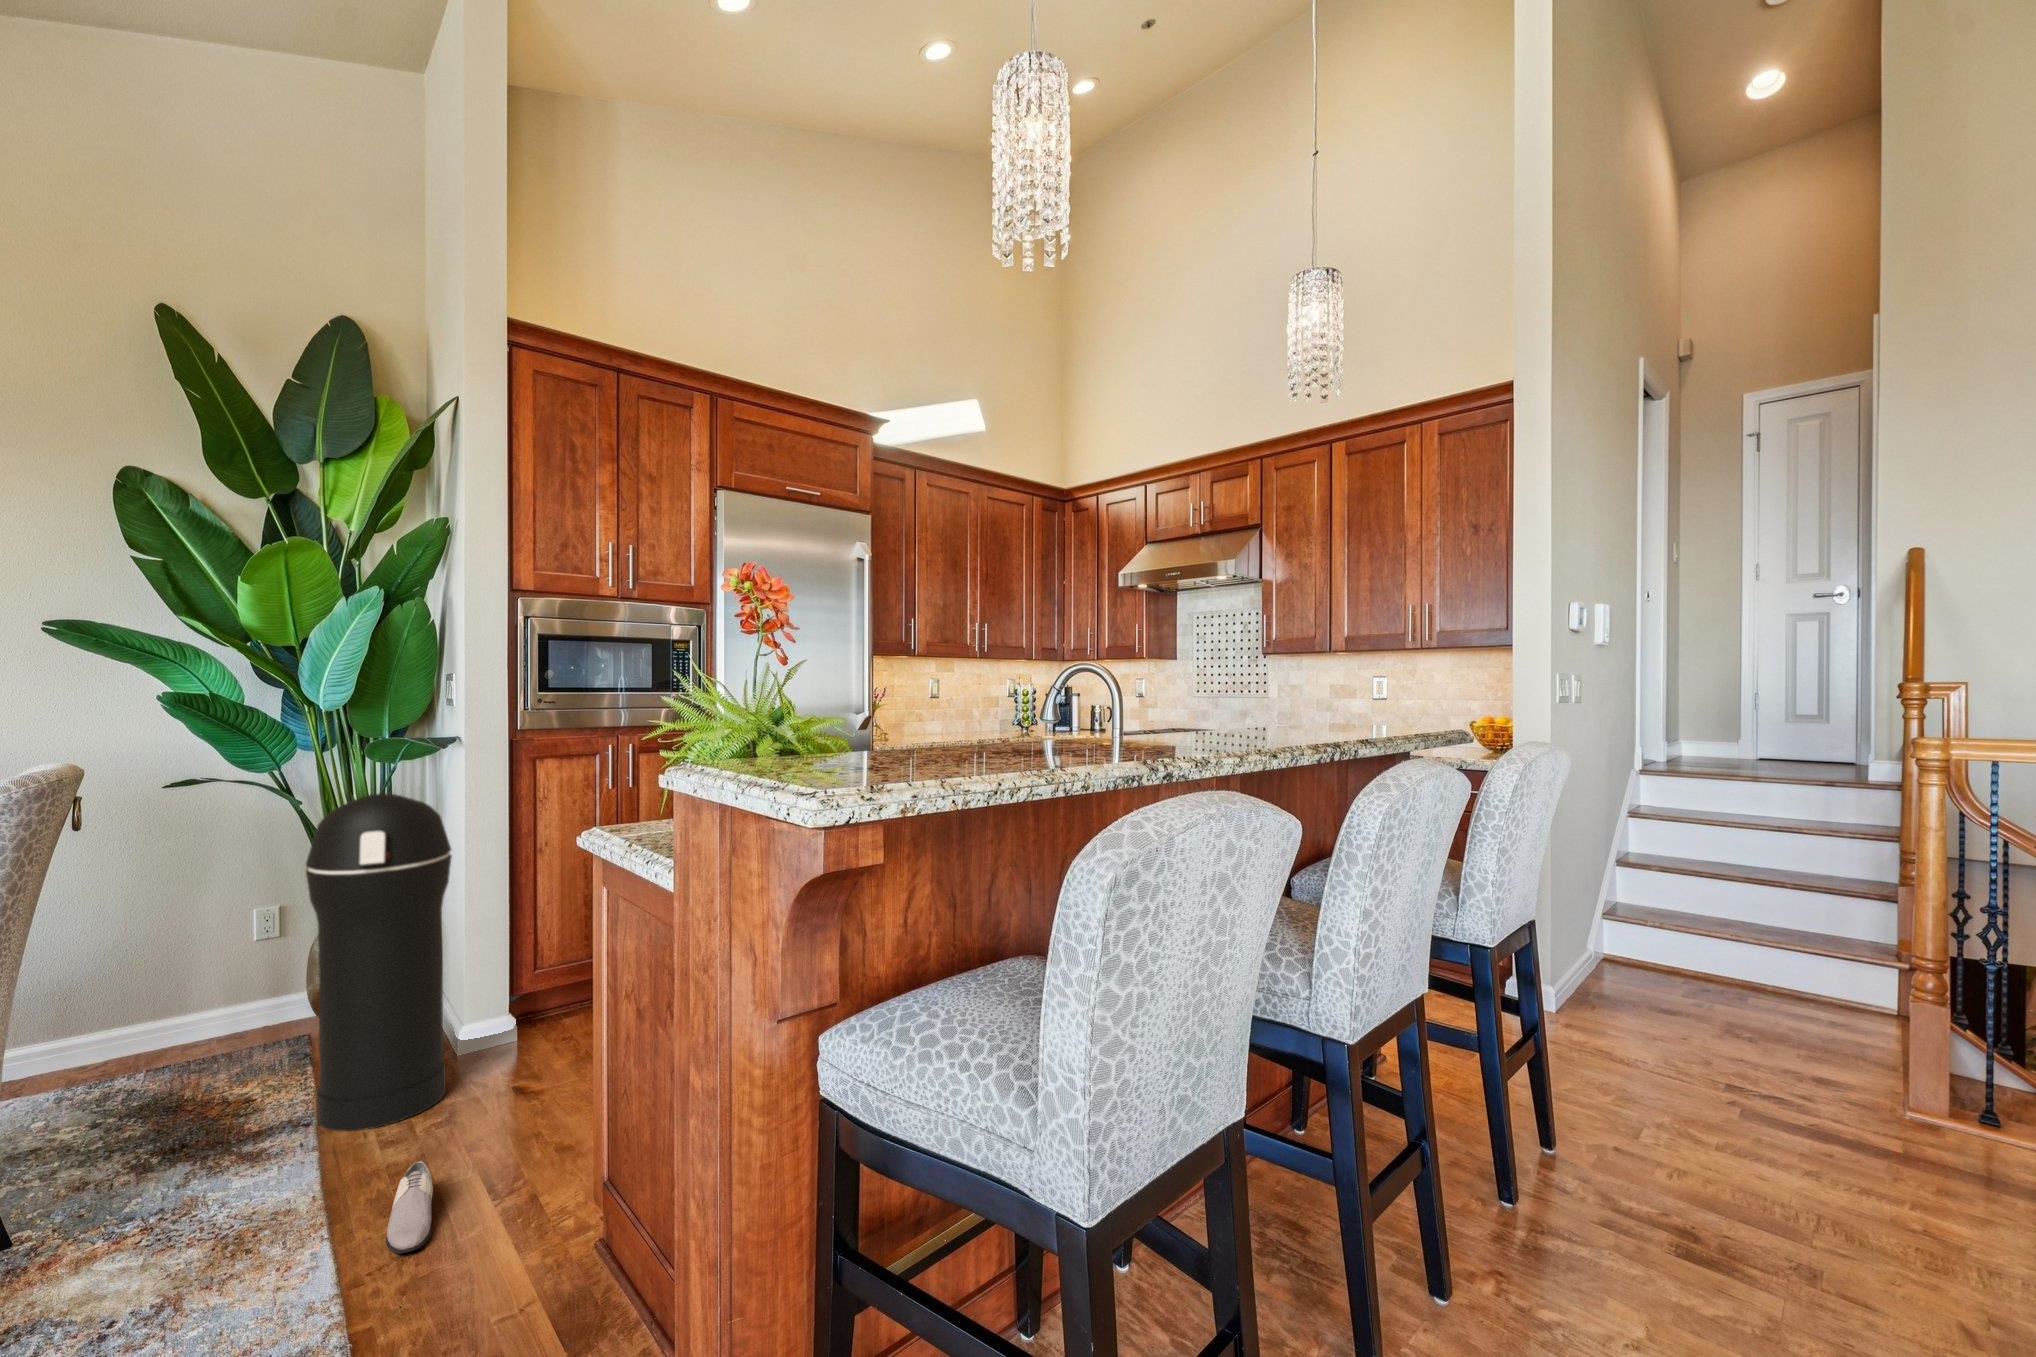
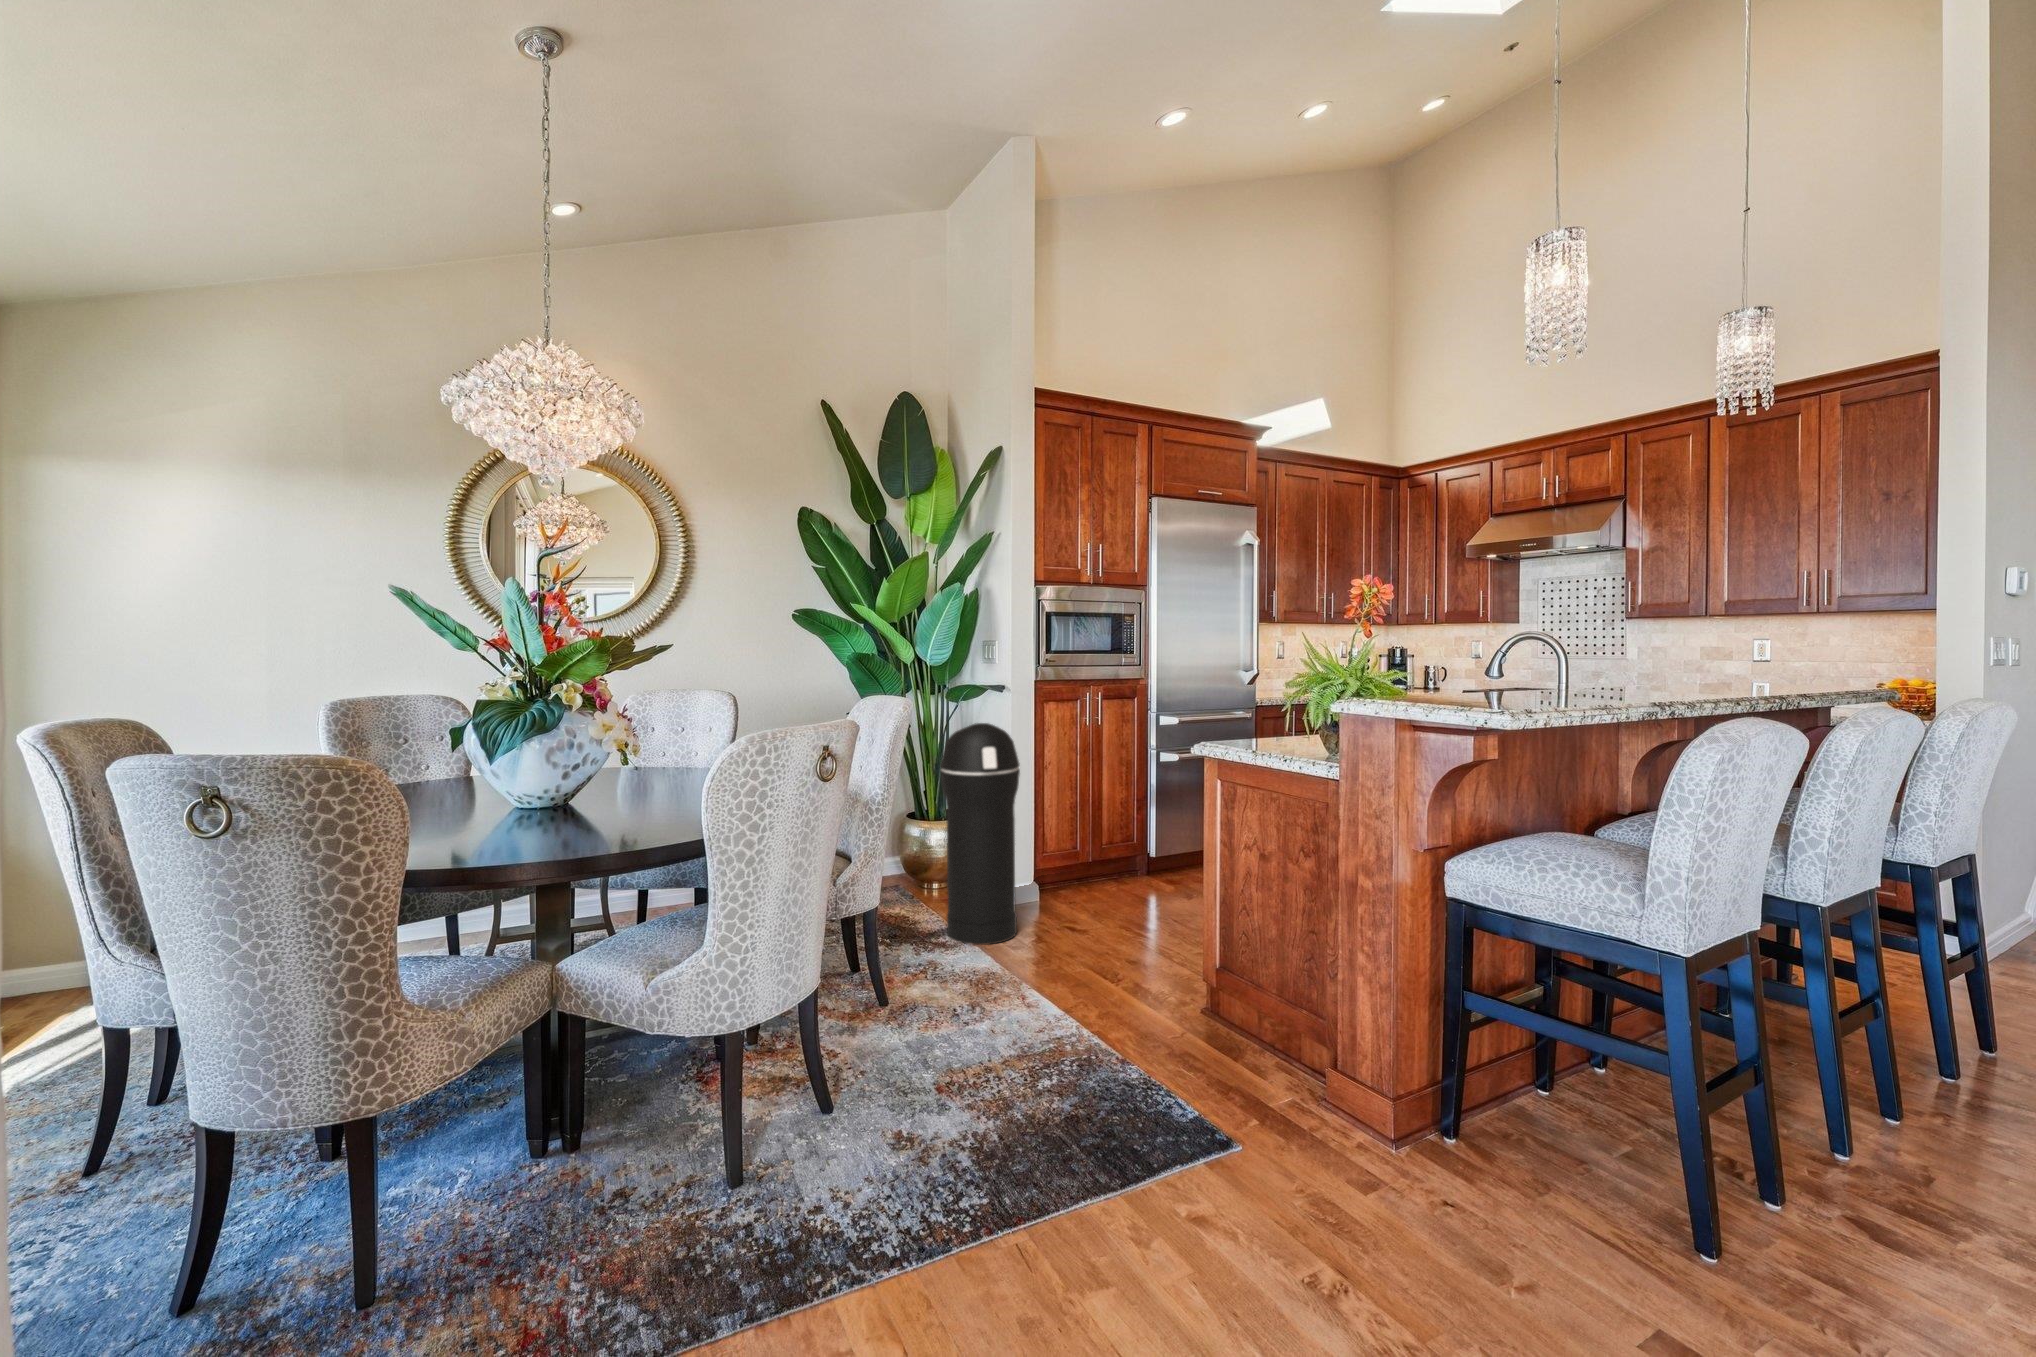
shoe: present [386,1161,433,1254] -> none [1046,960,1080,1007]

